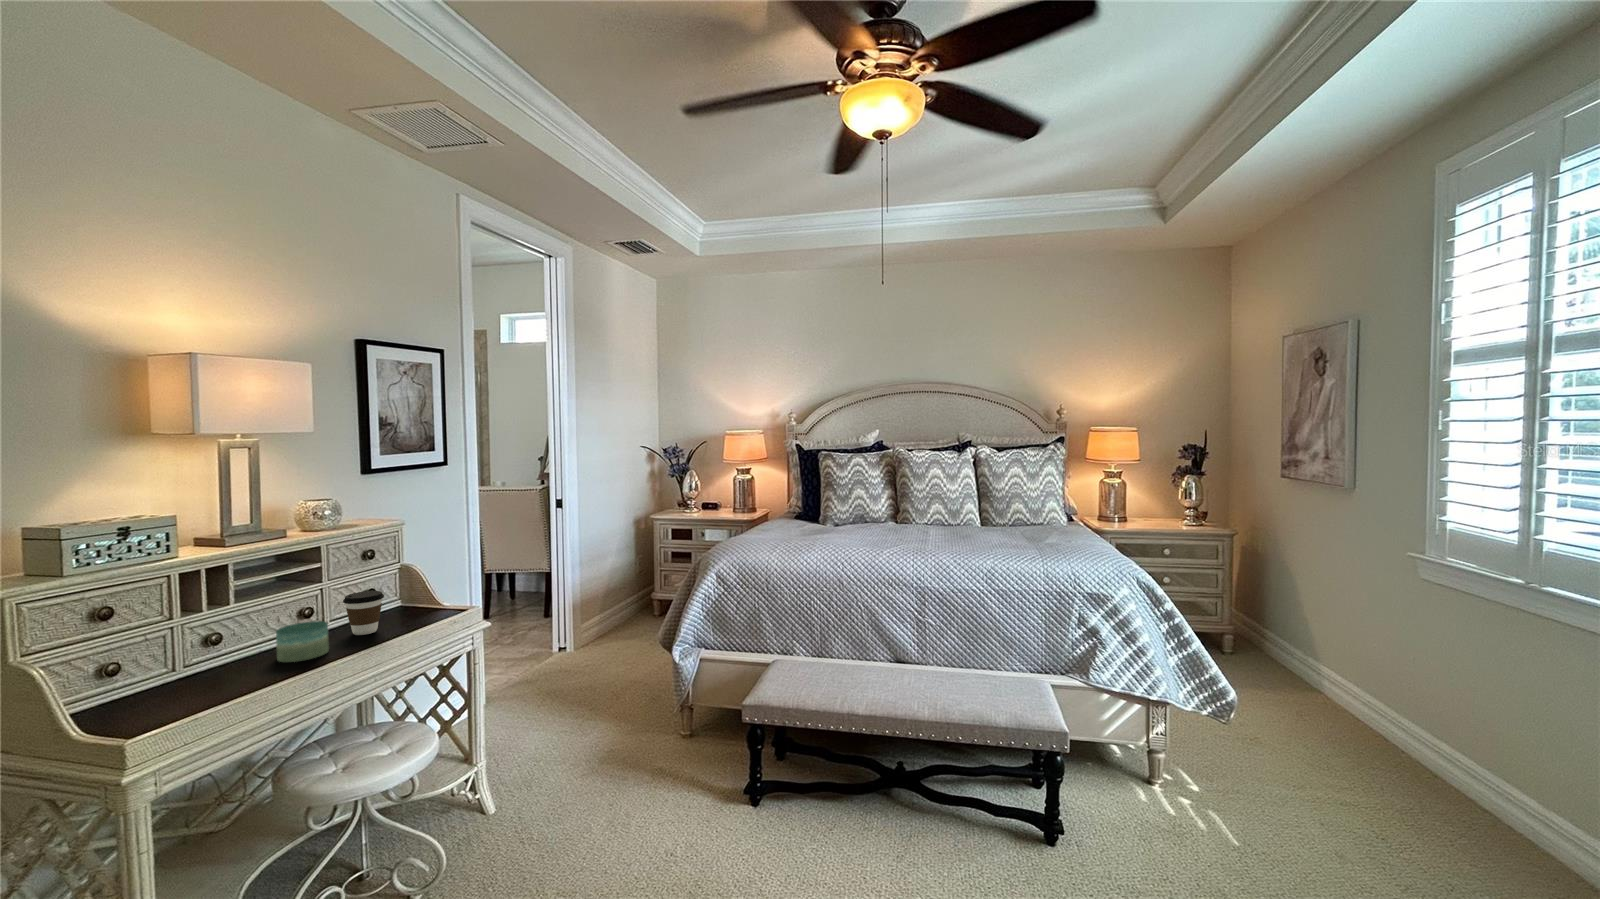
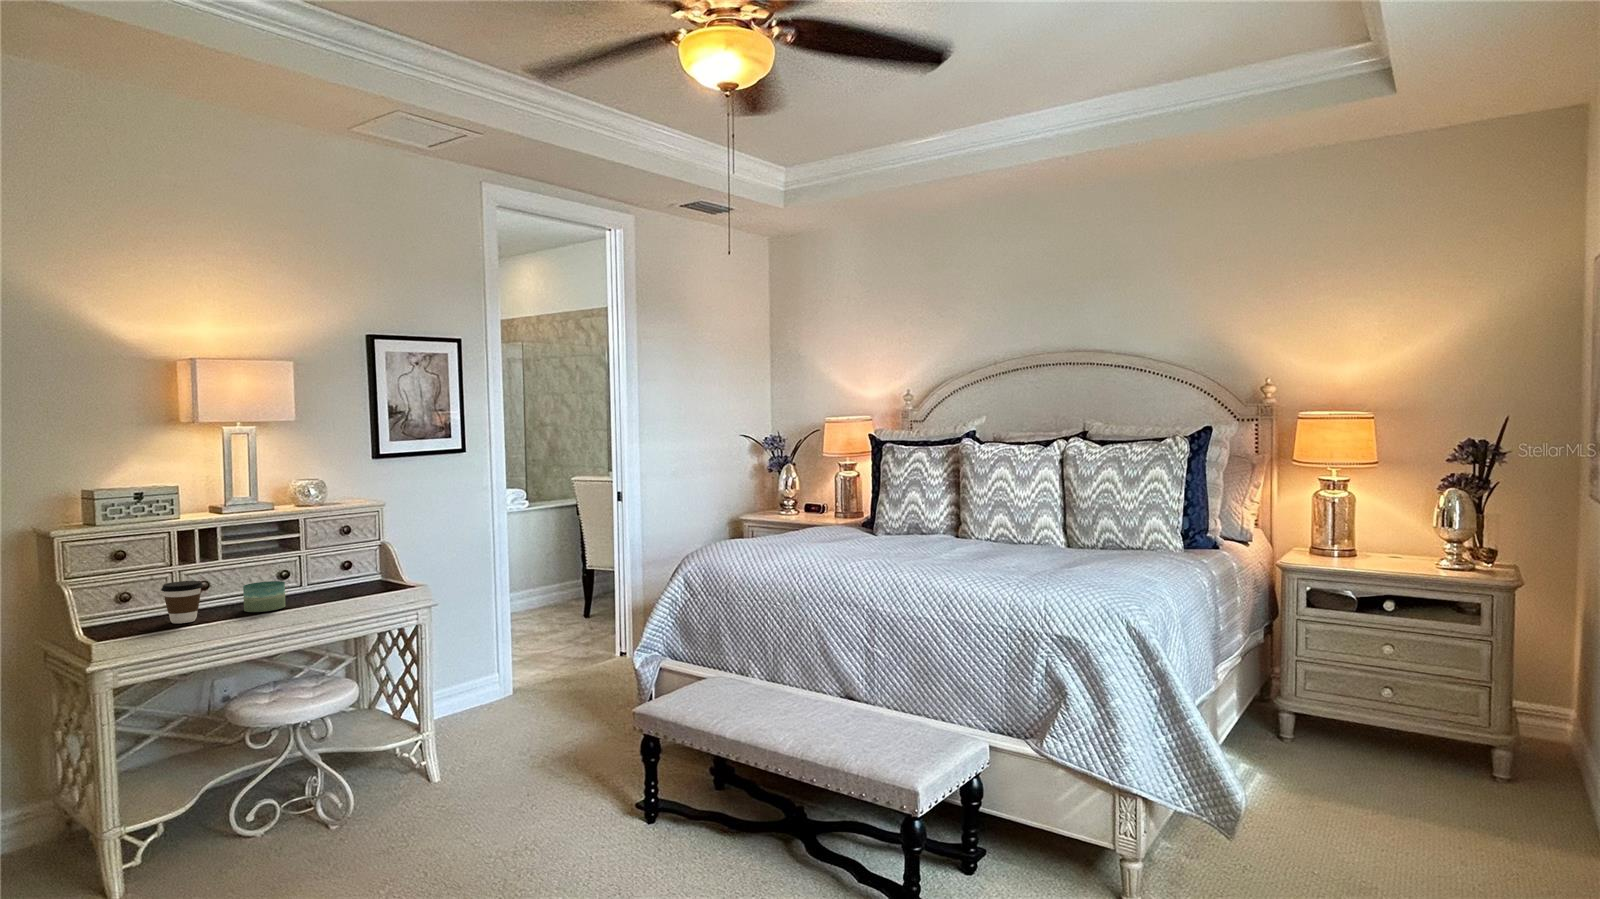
coffee cup: present [343,591,384,635] -> present [161,581,203,623]

